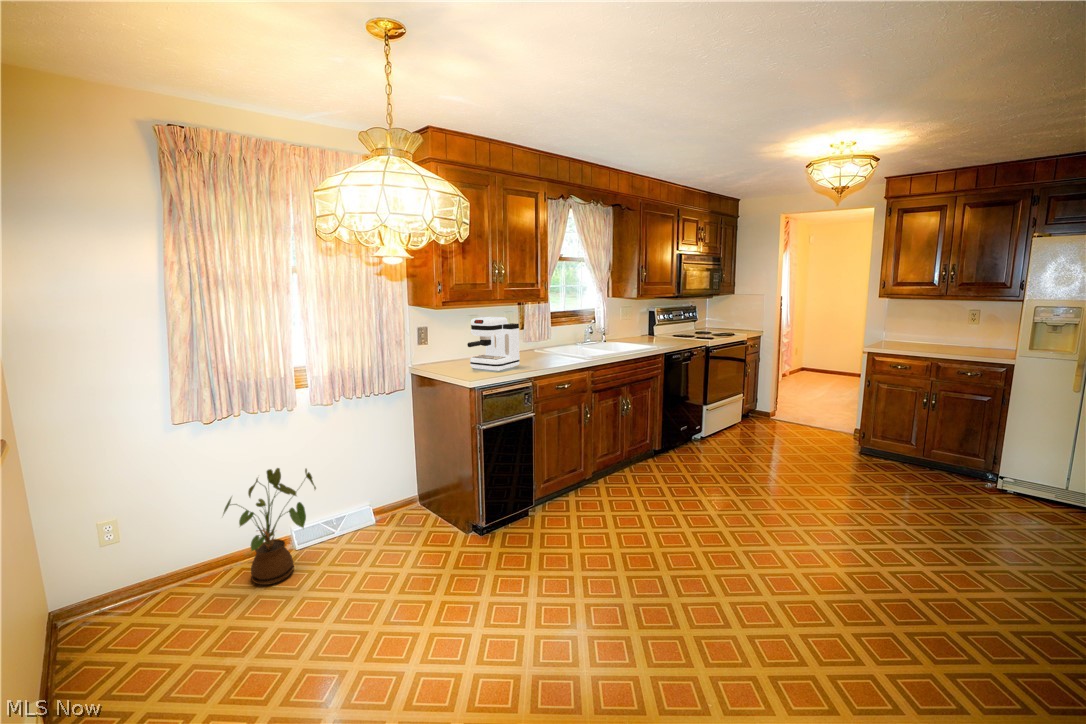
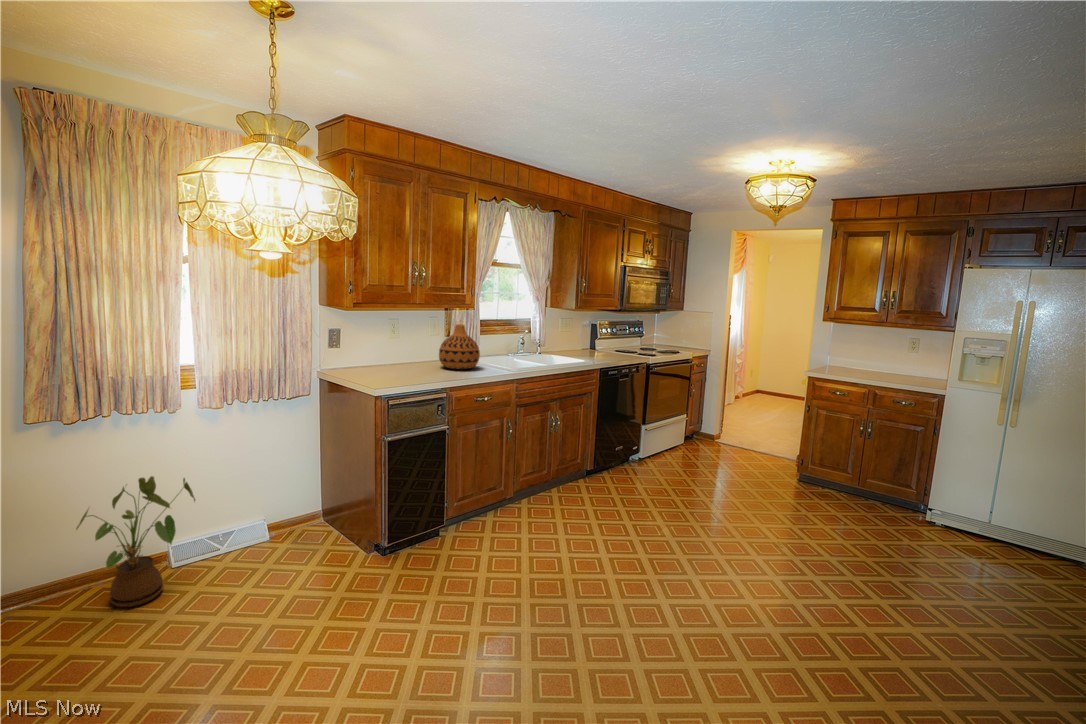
coffee maker: present [467,317,520,371] -> none [379,321,438,379]
vase: none [516,318,554,360] -> present [439,324,480,369]

